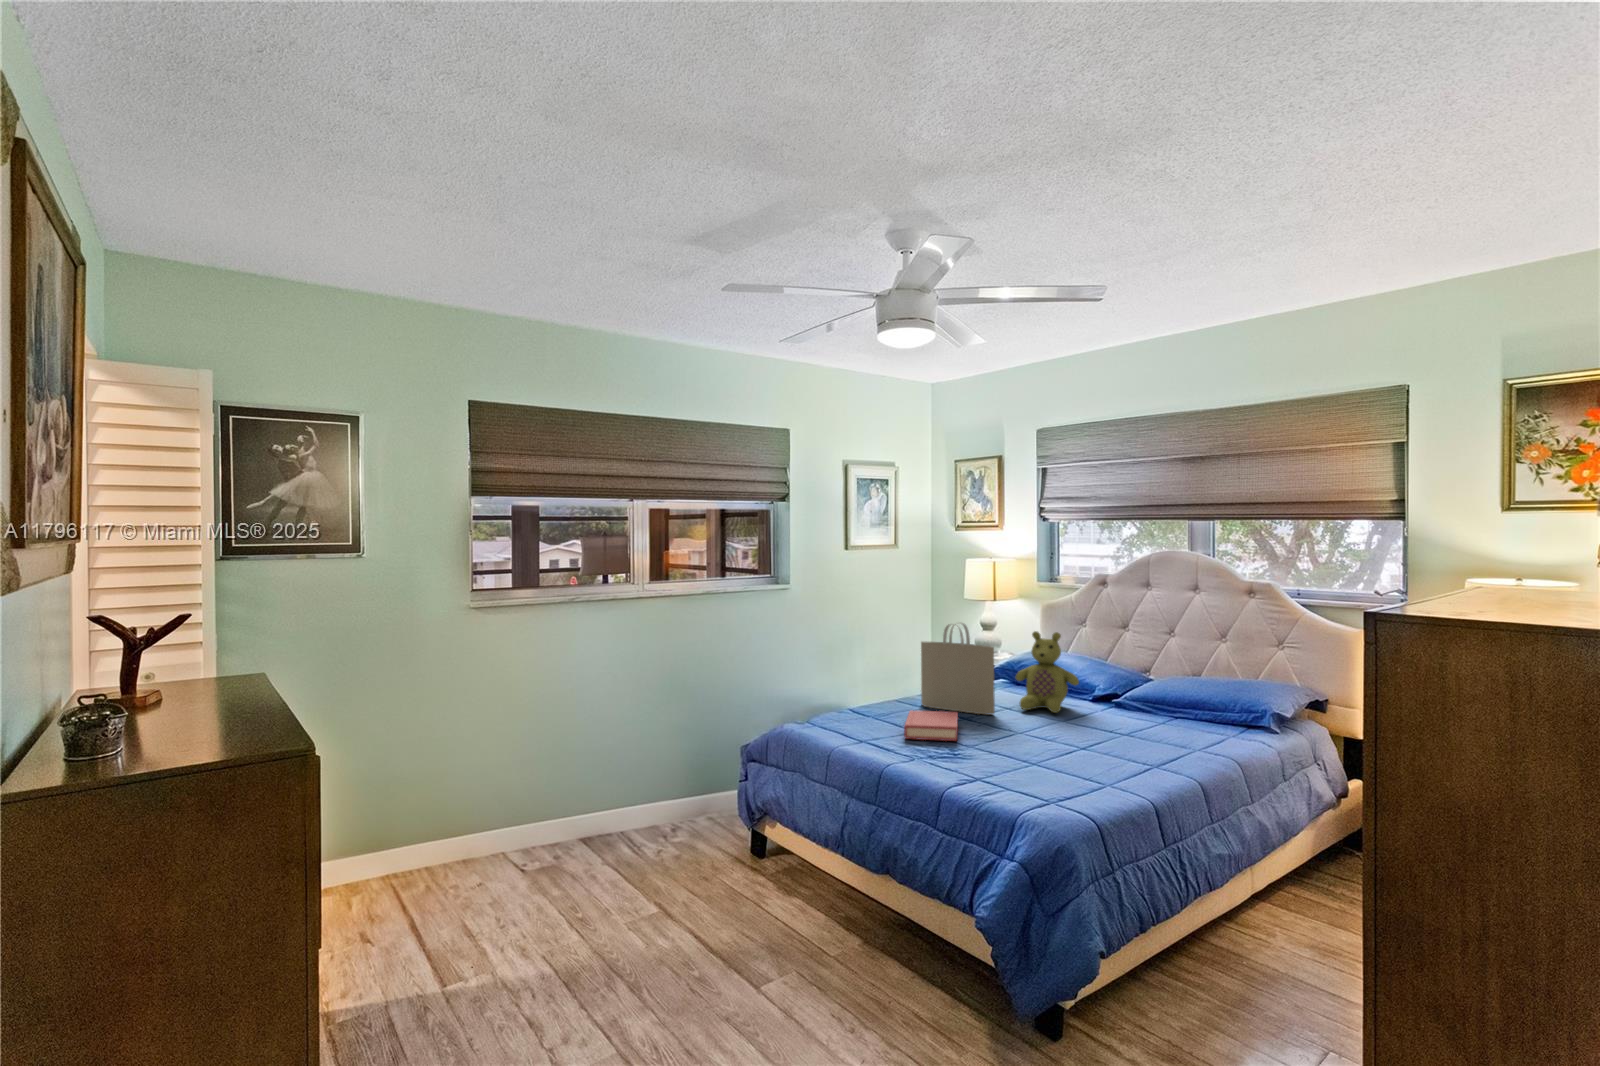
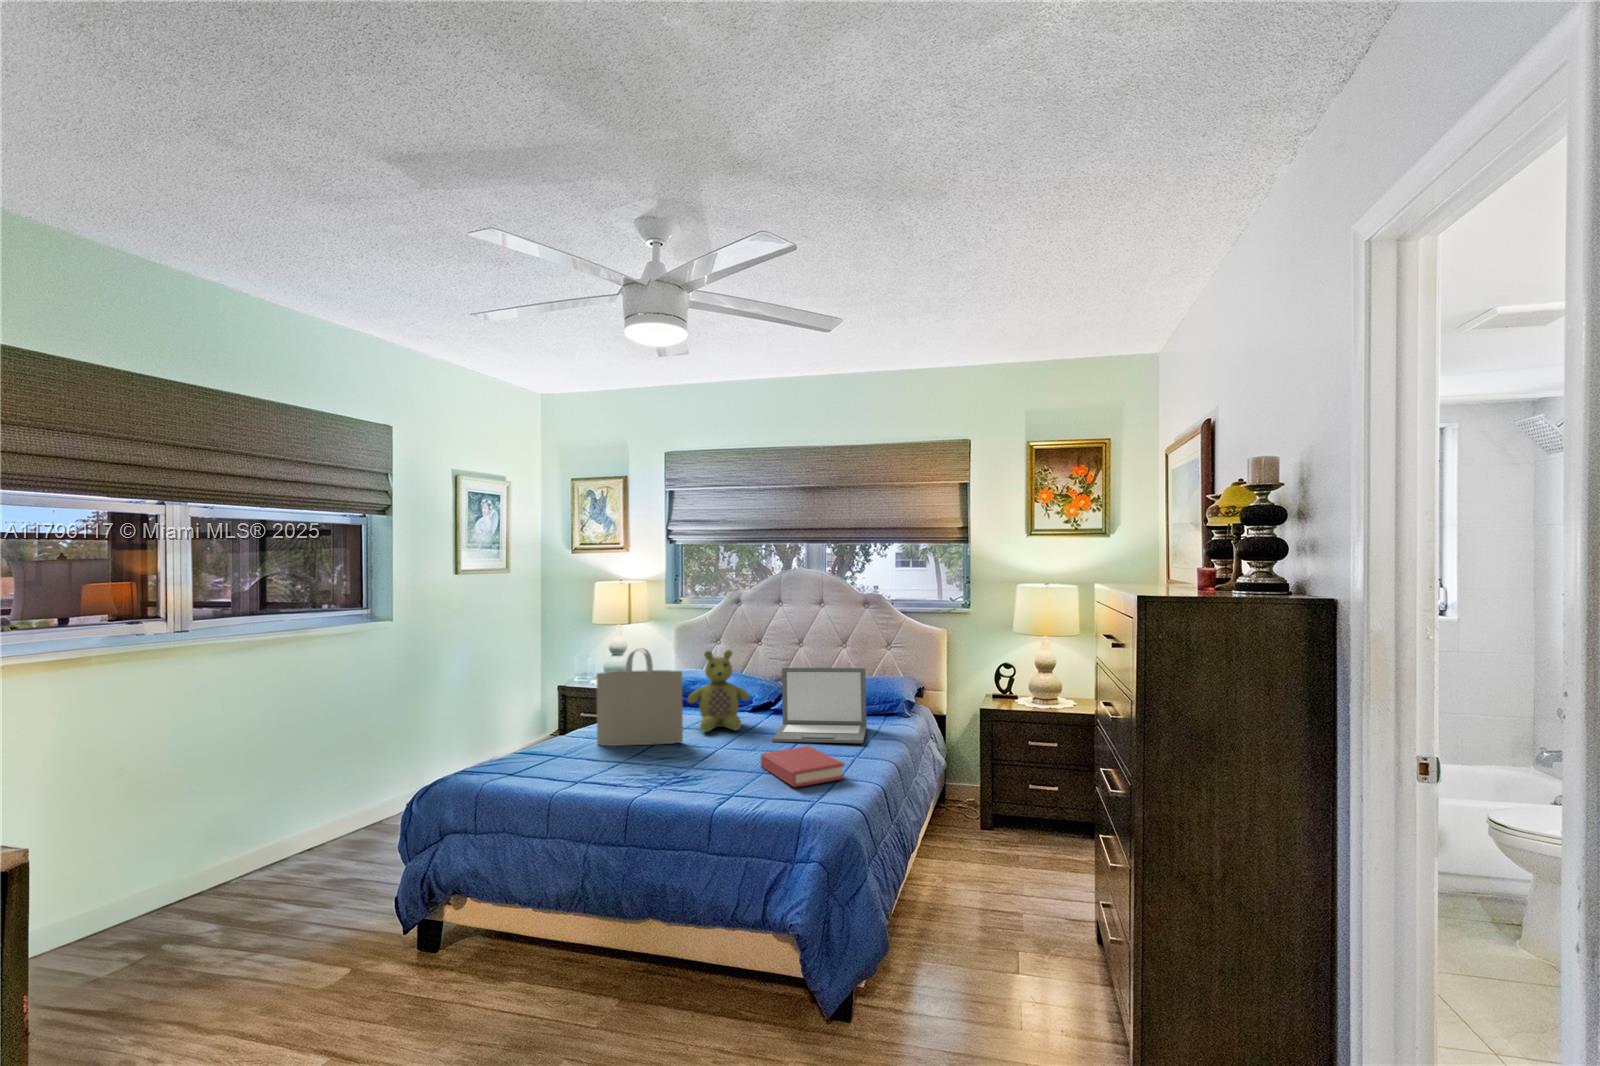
laptop: none [1082,656,1205,745] -> present [772,668,867,743]
hardback book: present [904,710,958,741] -> present [761,746,845,787]

